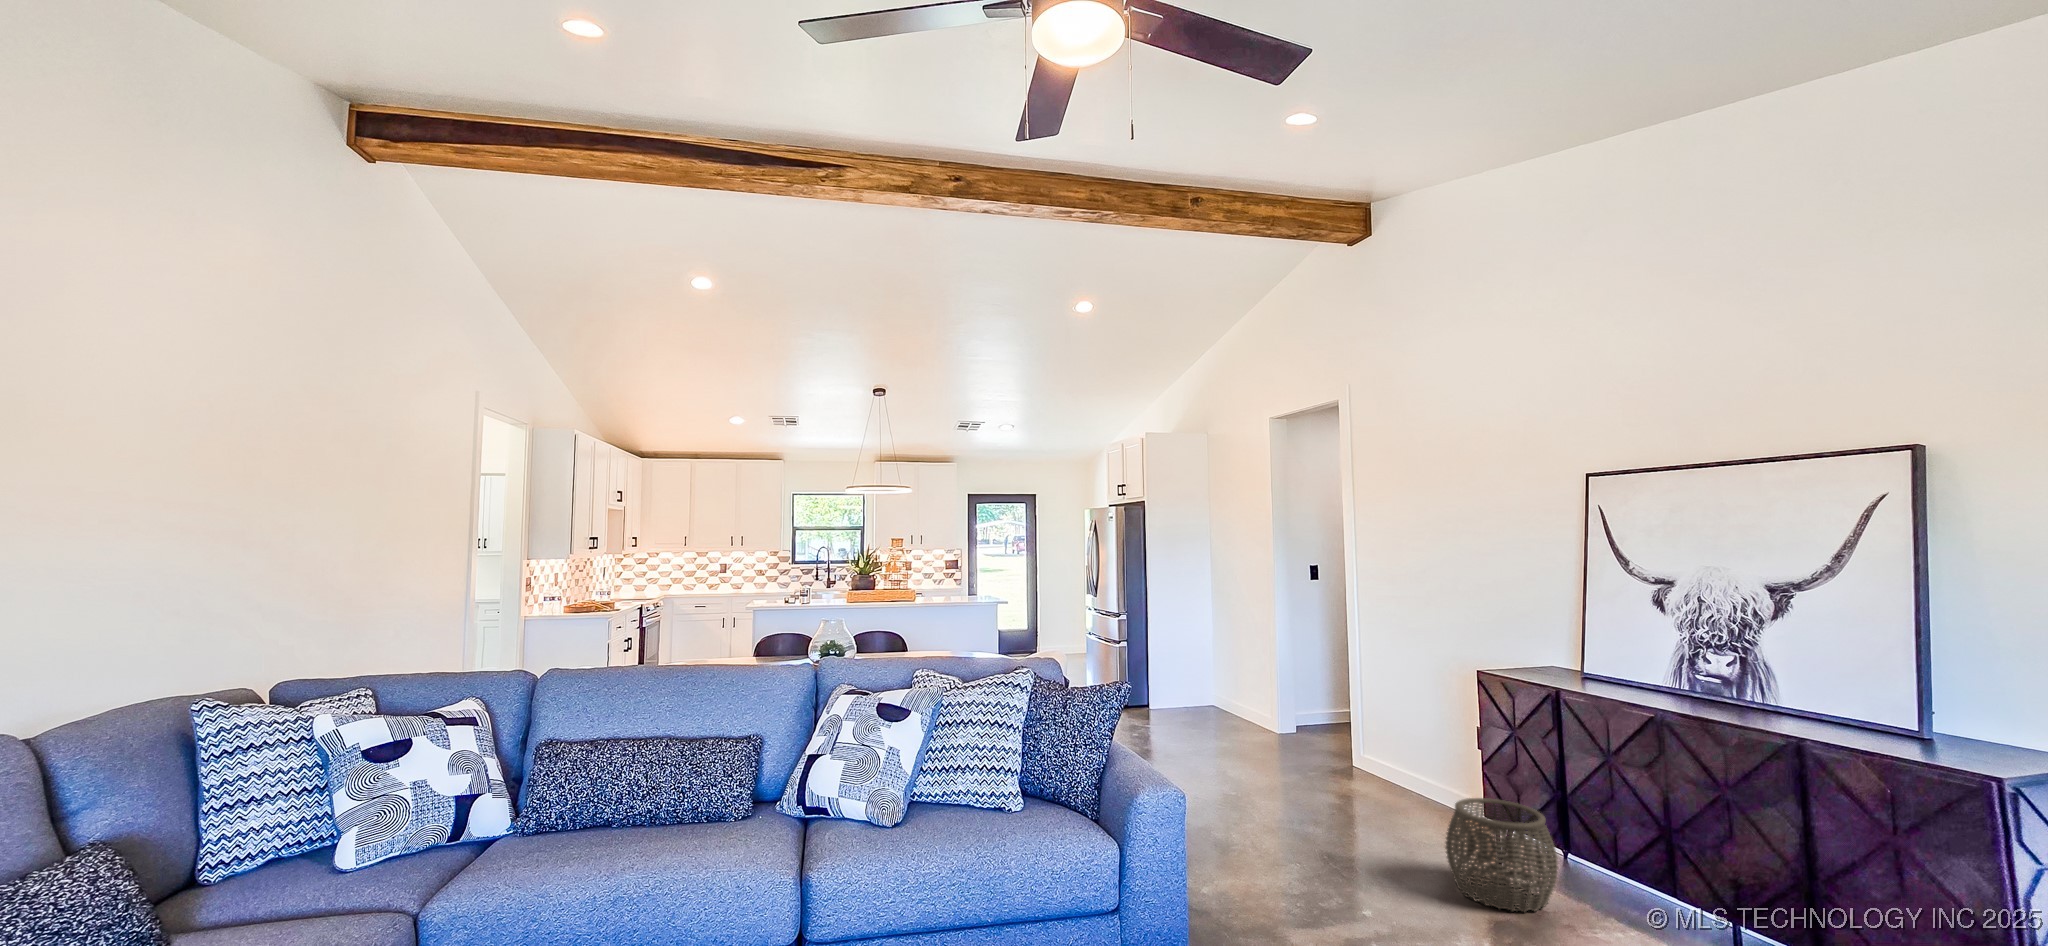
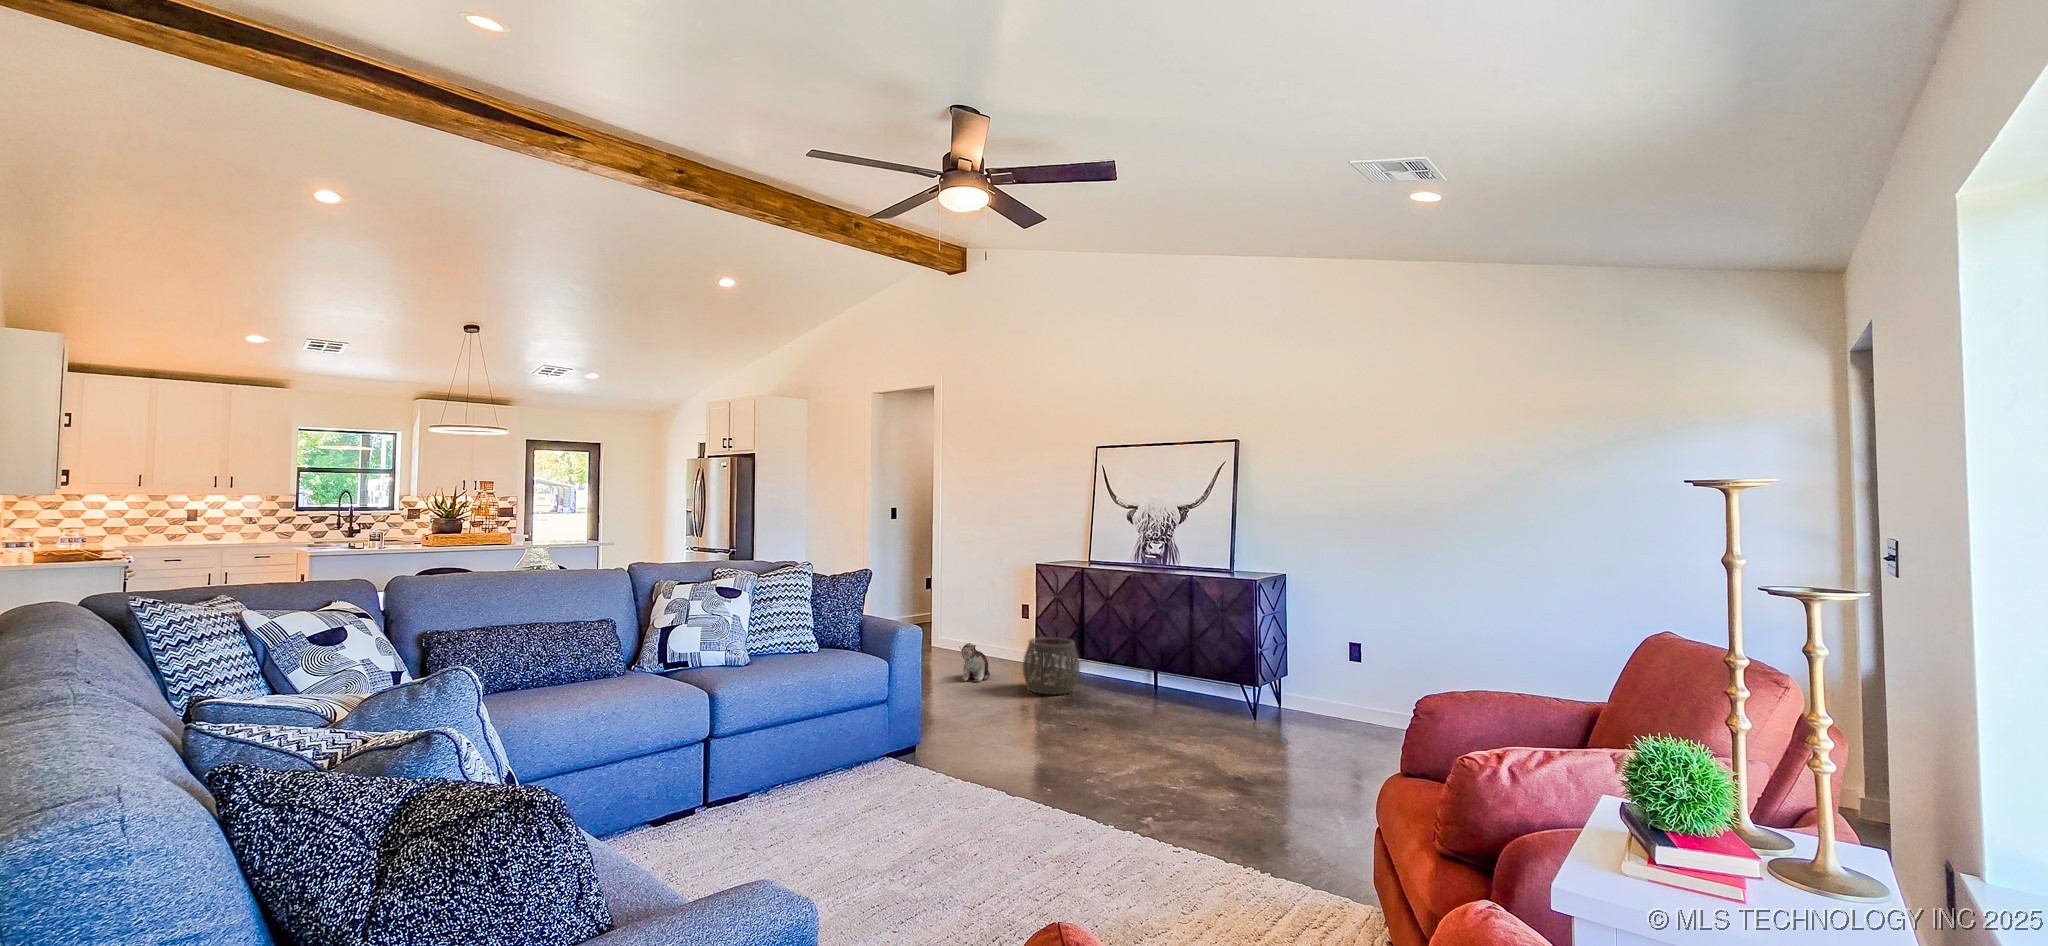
plush toy: none [1343,786,1409,848] -> present [959,643,990,681]

